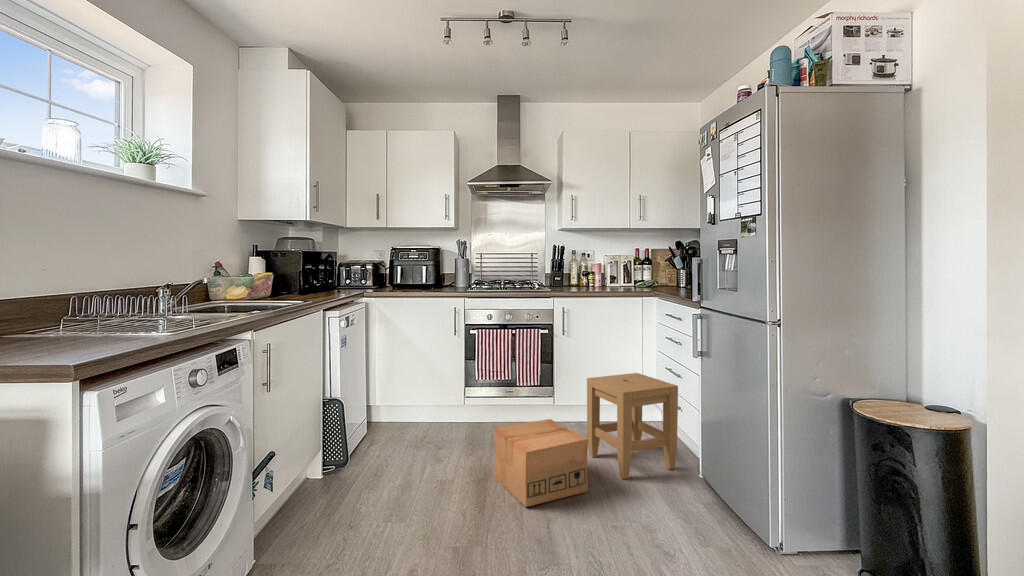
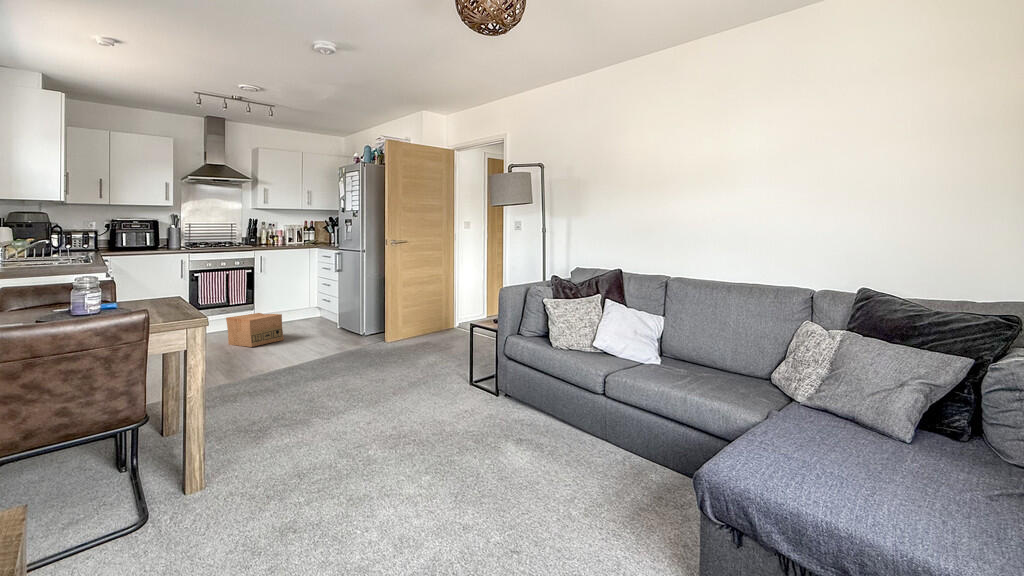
stool: present [587,373,678,479] -> none [278,288,329,335]

